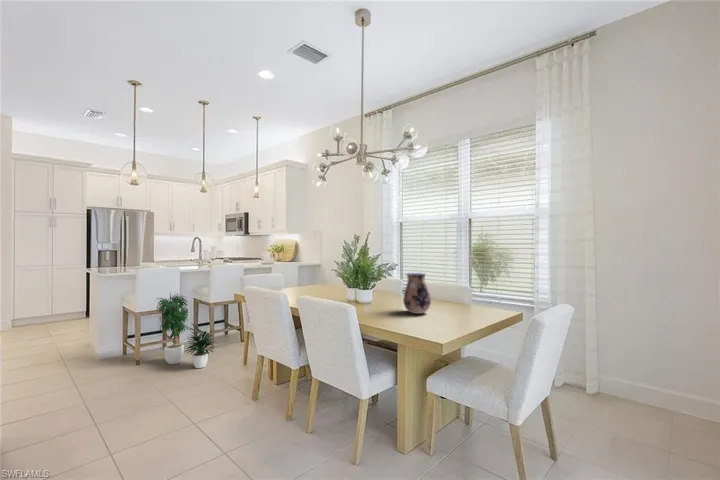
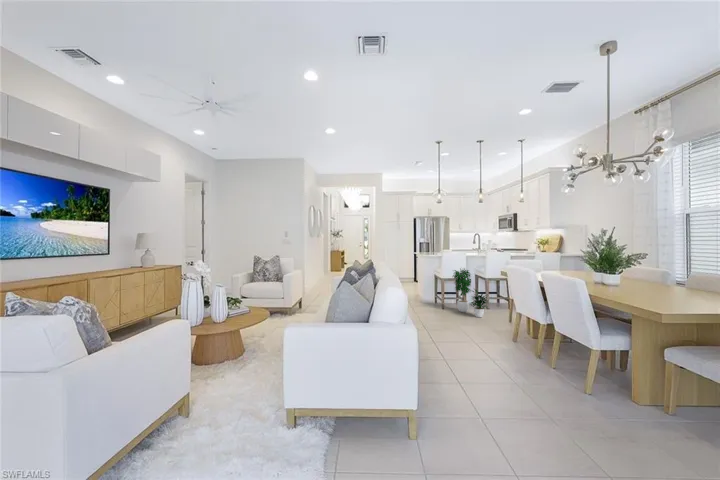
ceramic pitcher: present [403,273,431,314] -> none [648,260,683,296]

